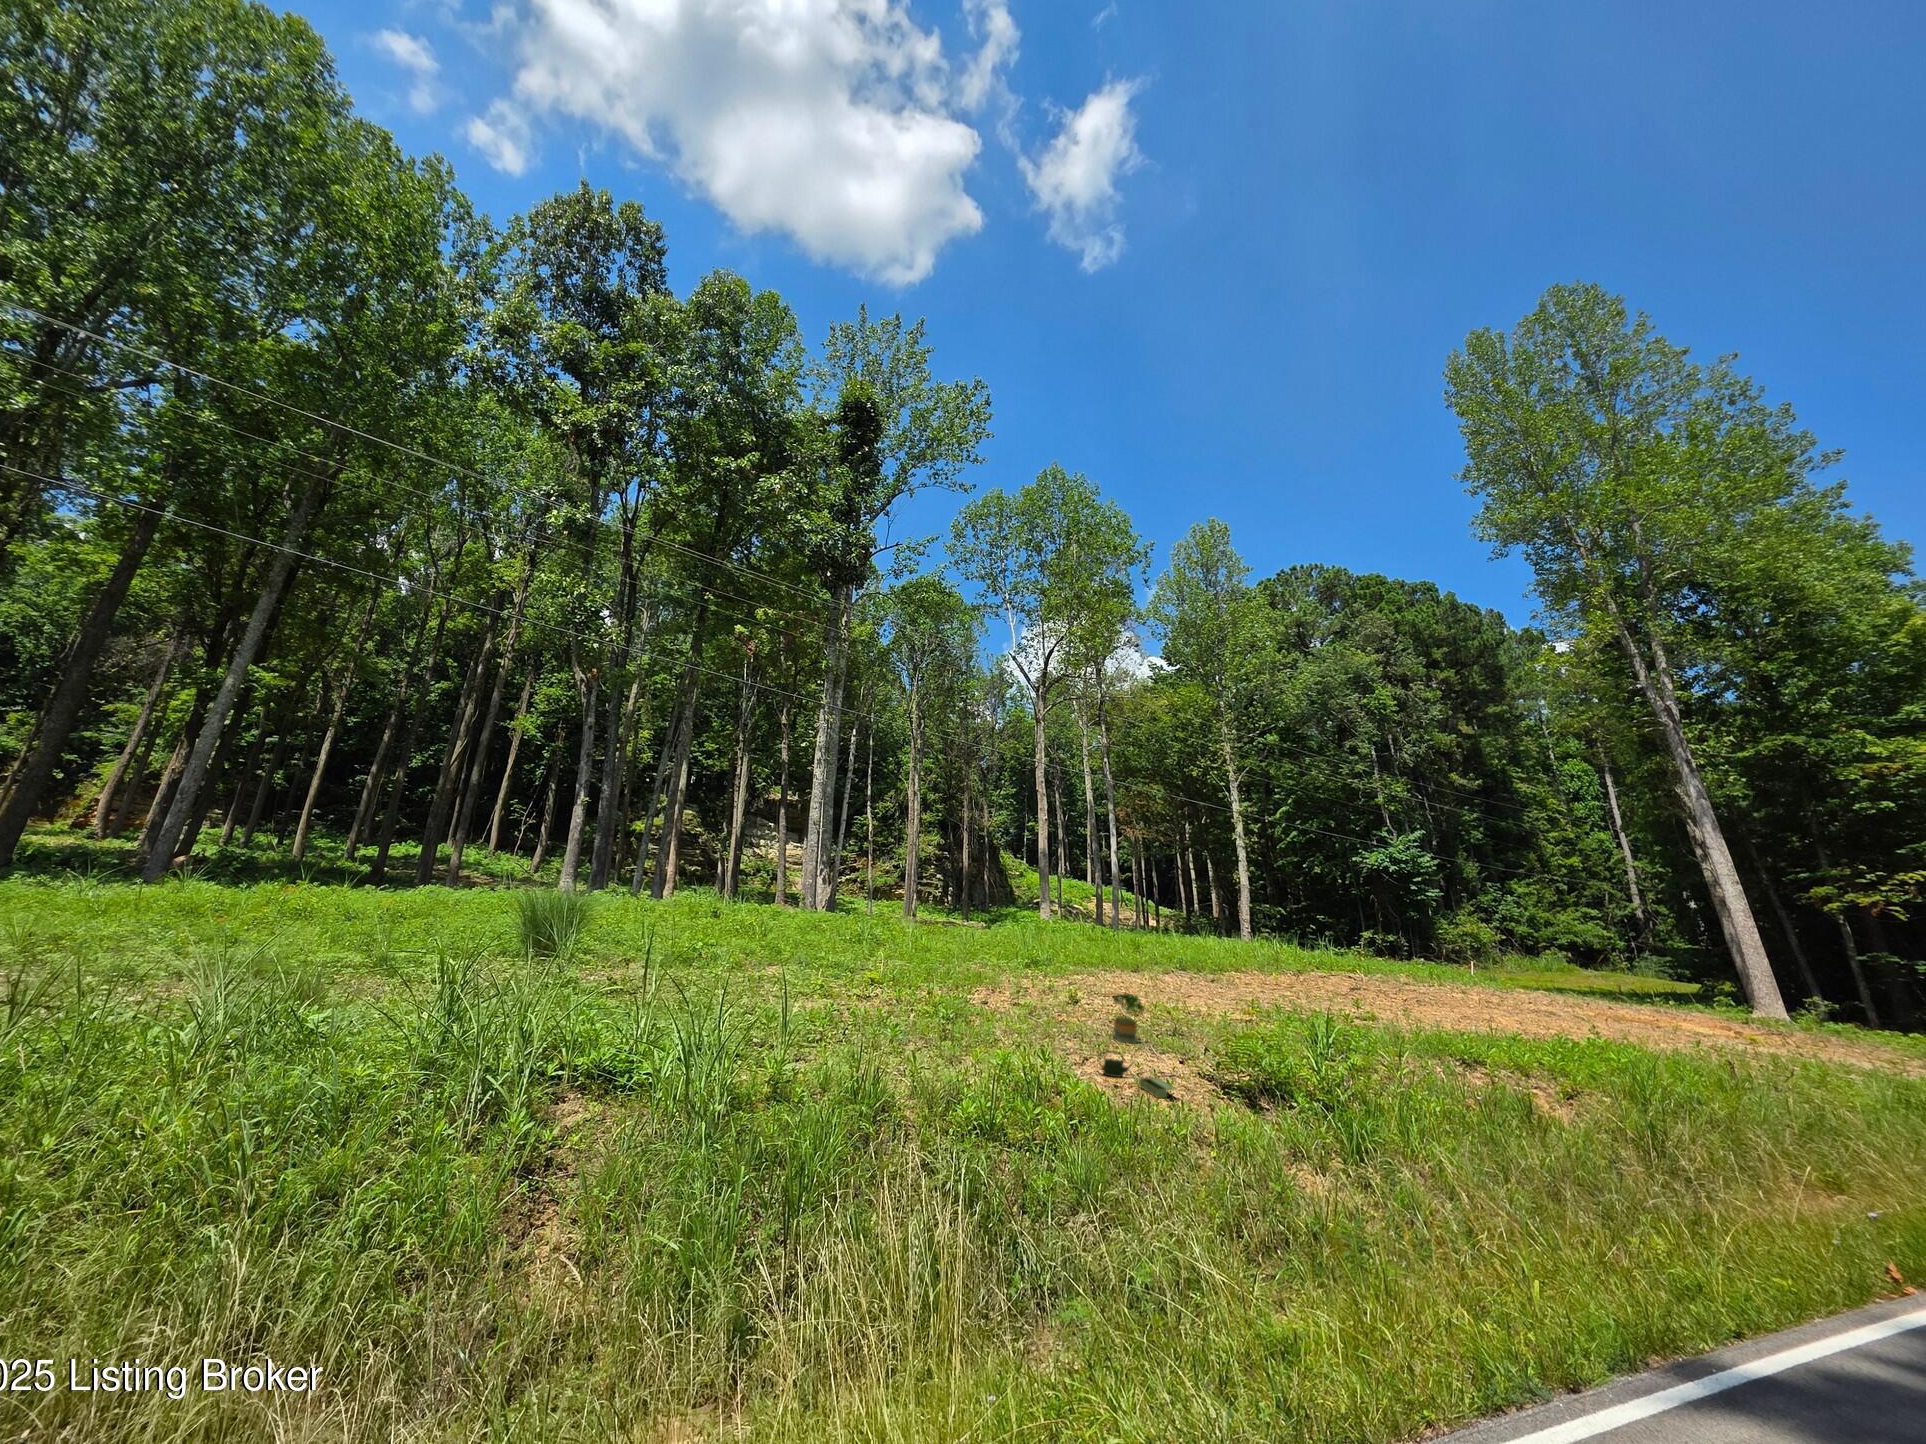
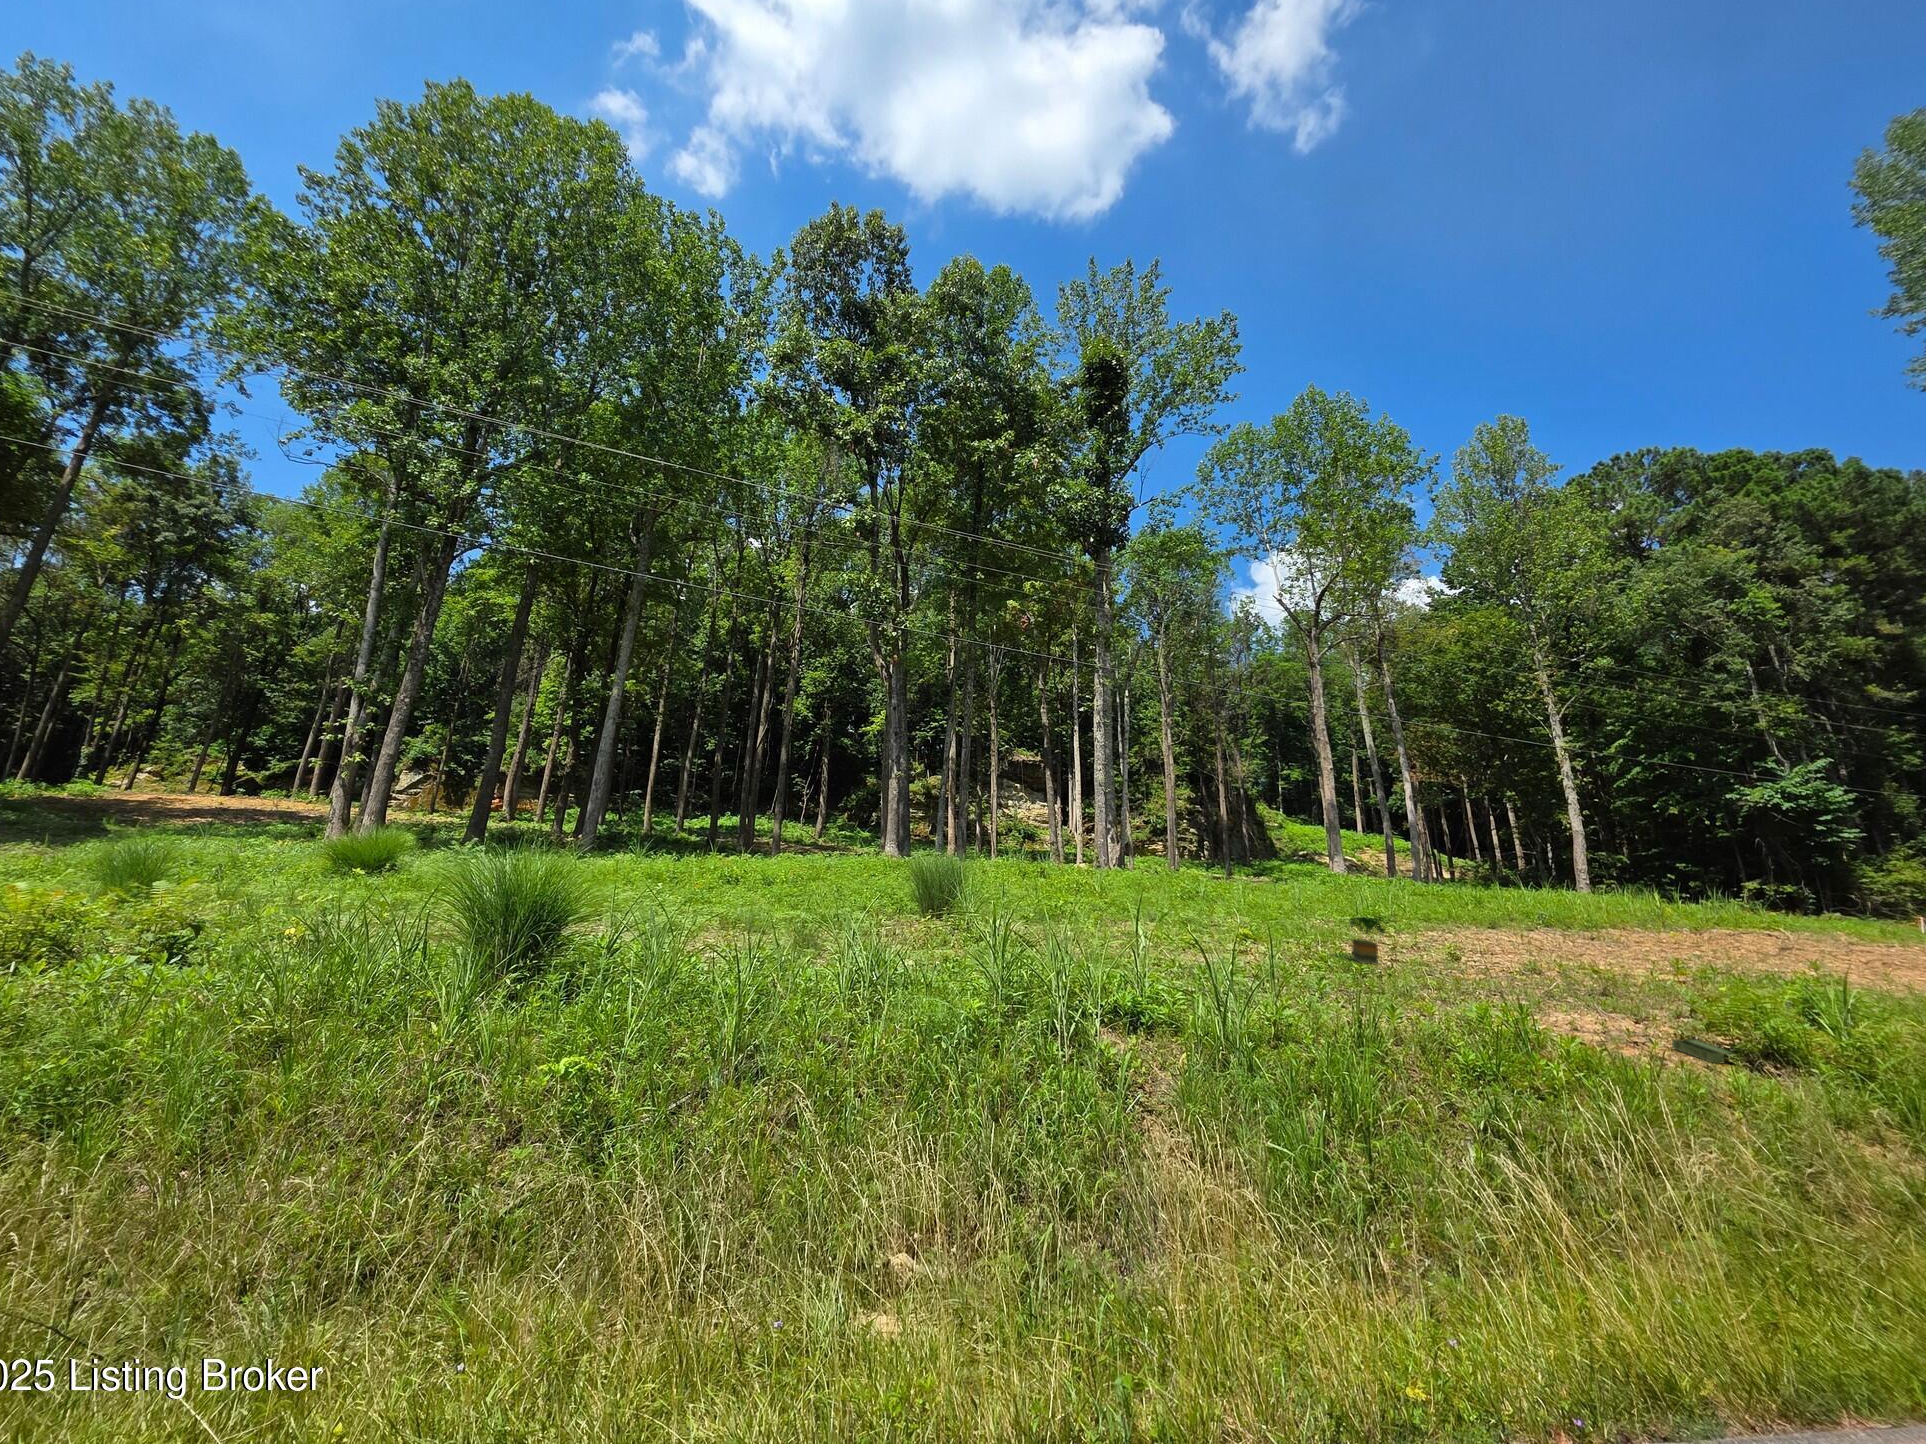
potted tree: present [1113,993,1145,1043] -> present [1349,916,1385,965]
watering can: present [1099,1051,1133,1077] -> none [1599,1006,1655,1037]

